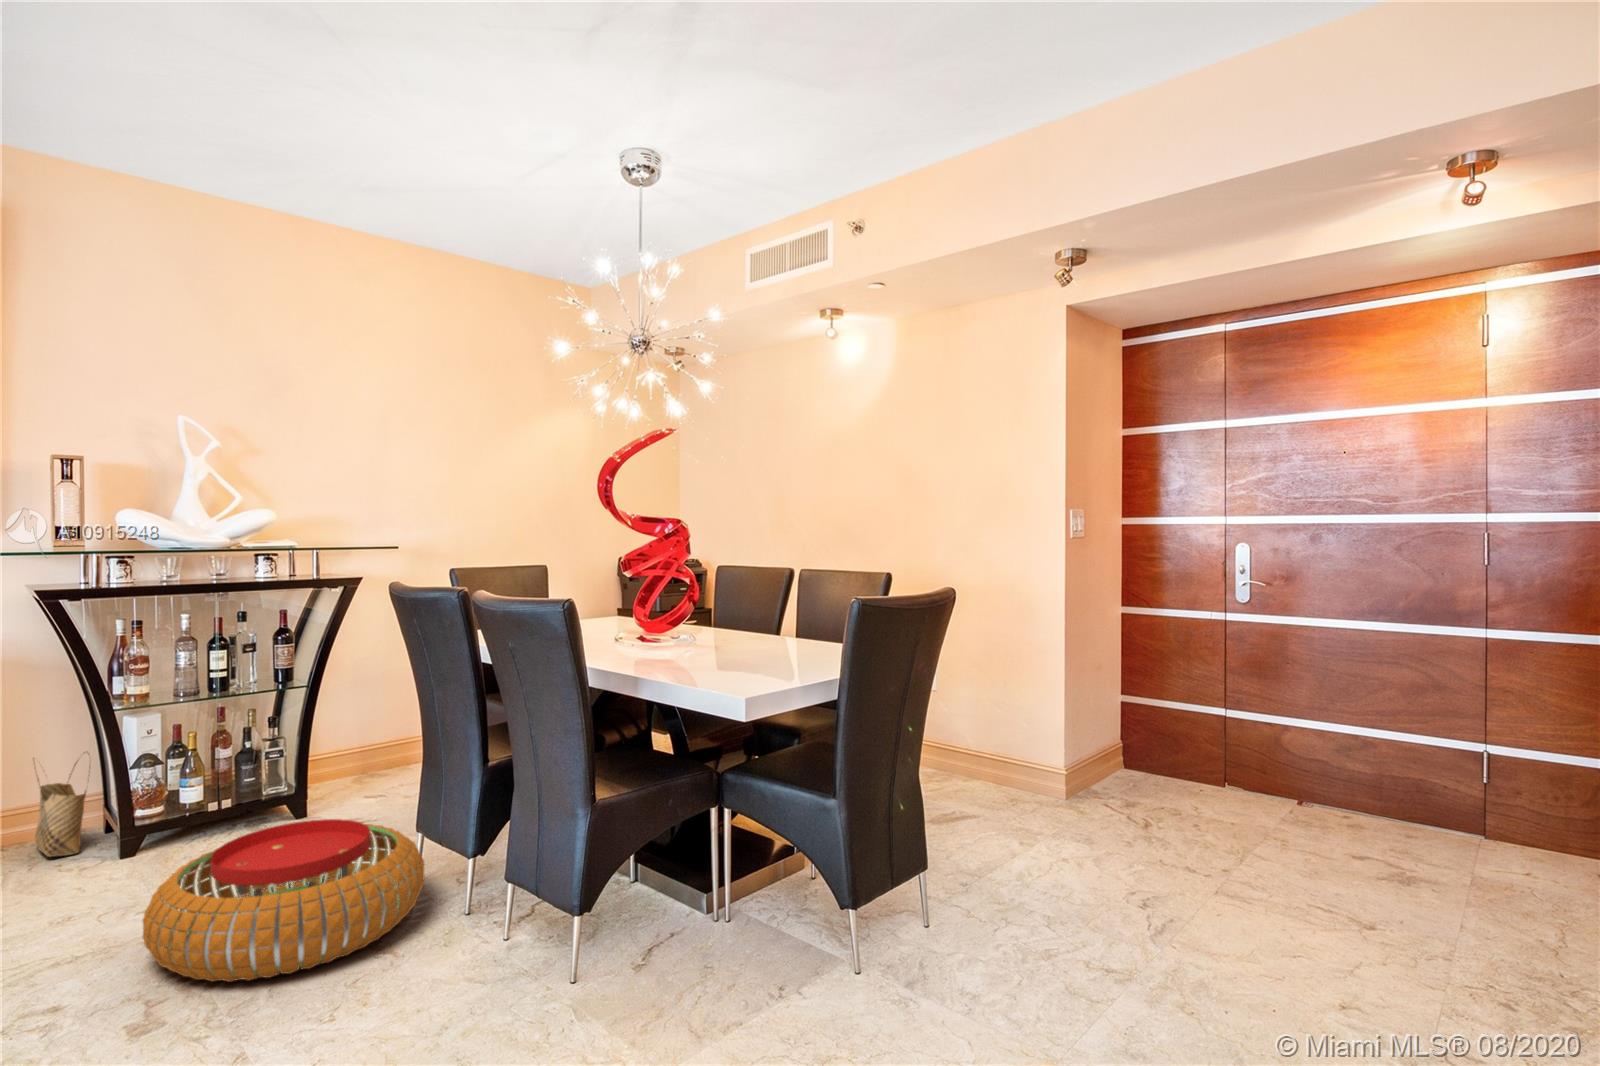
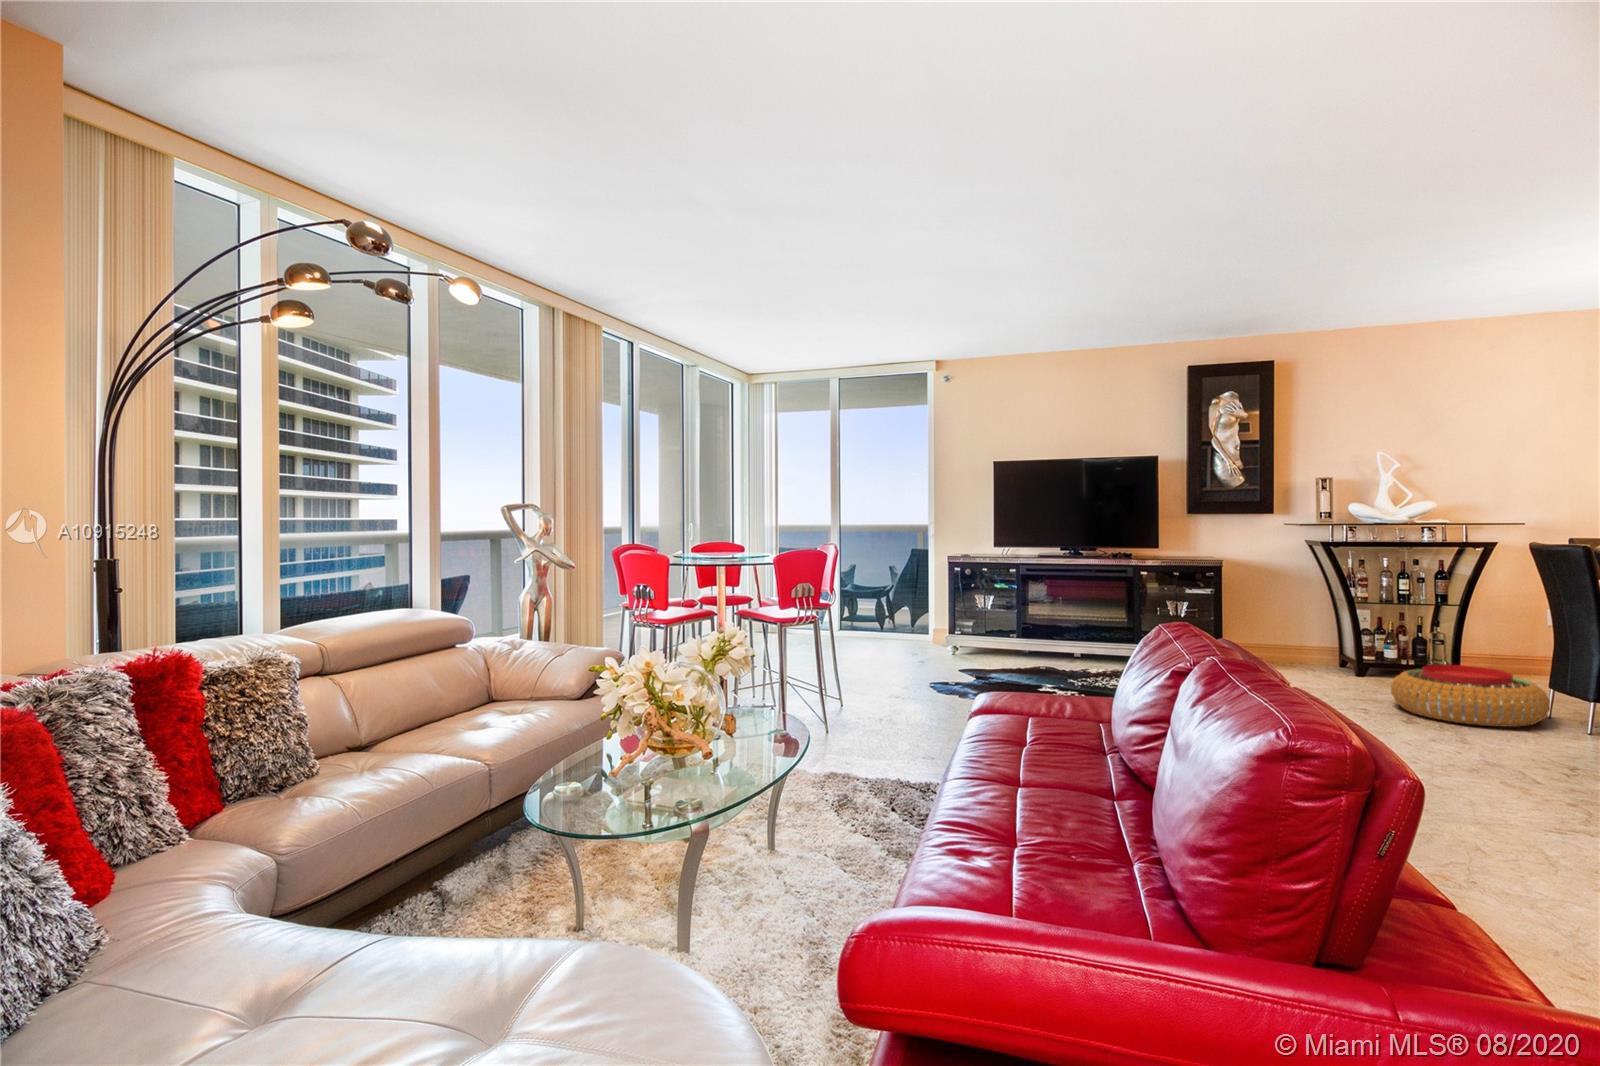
woven basket: present [34,752,86,857] -> none [1313,622,1339,670]

